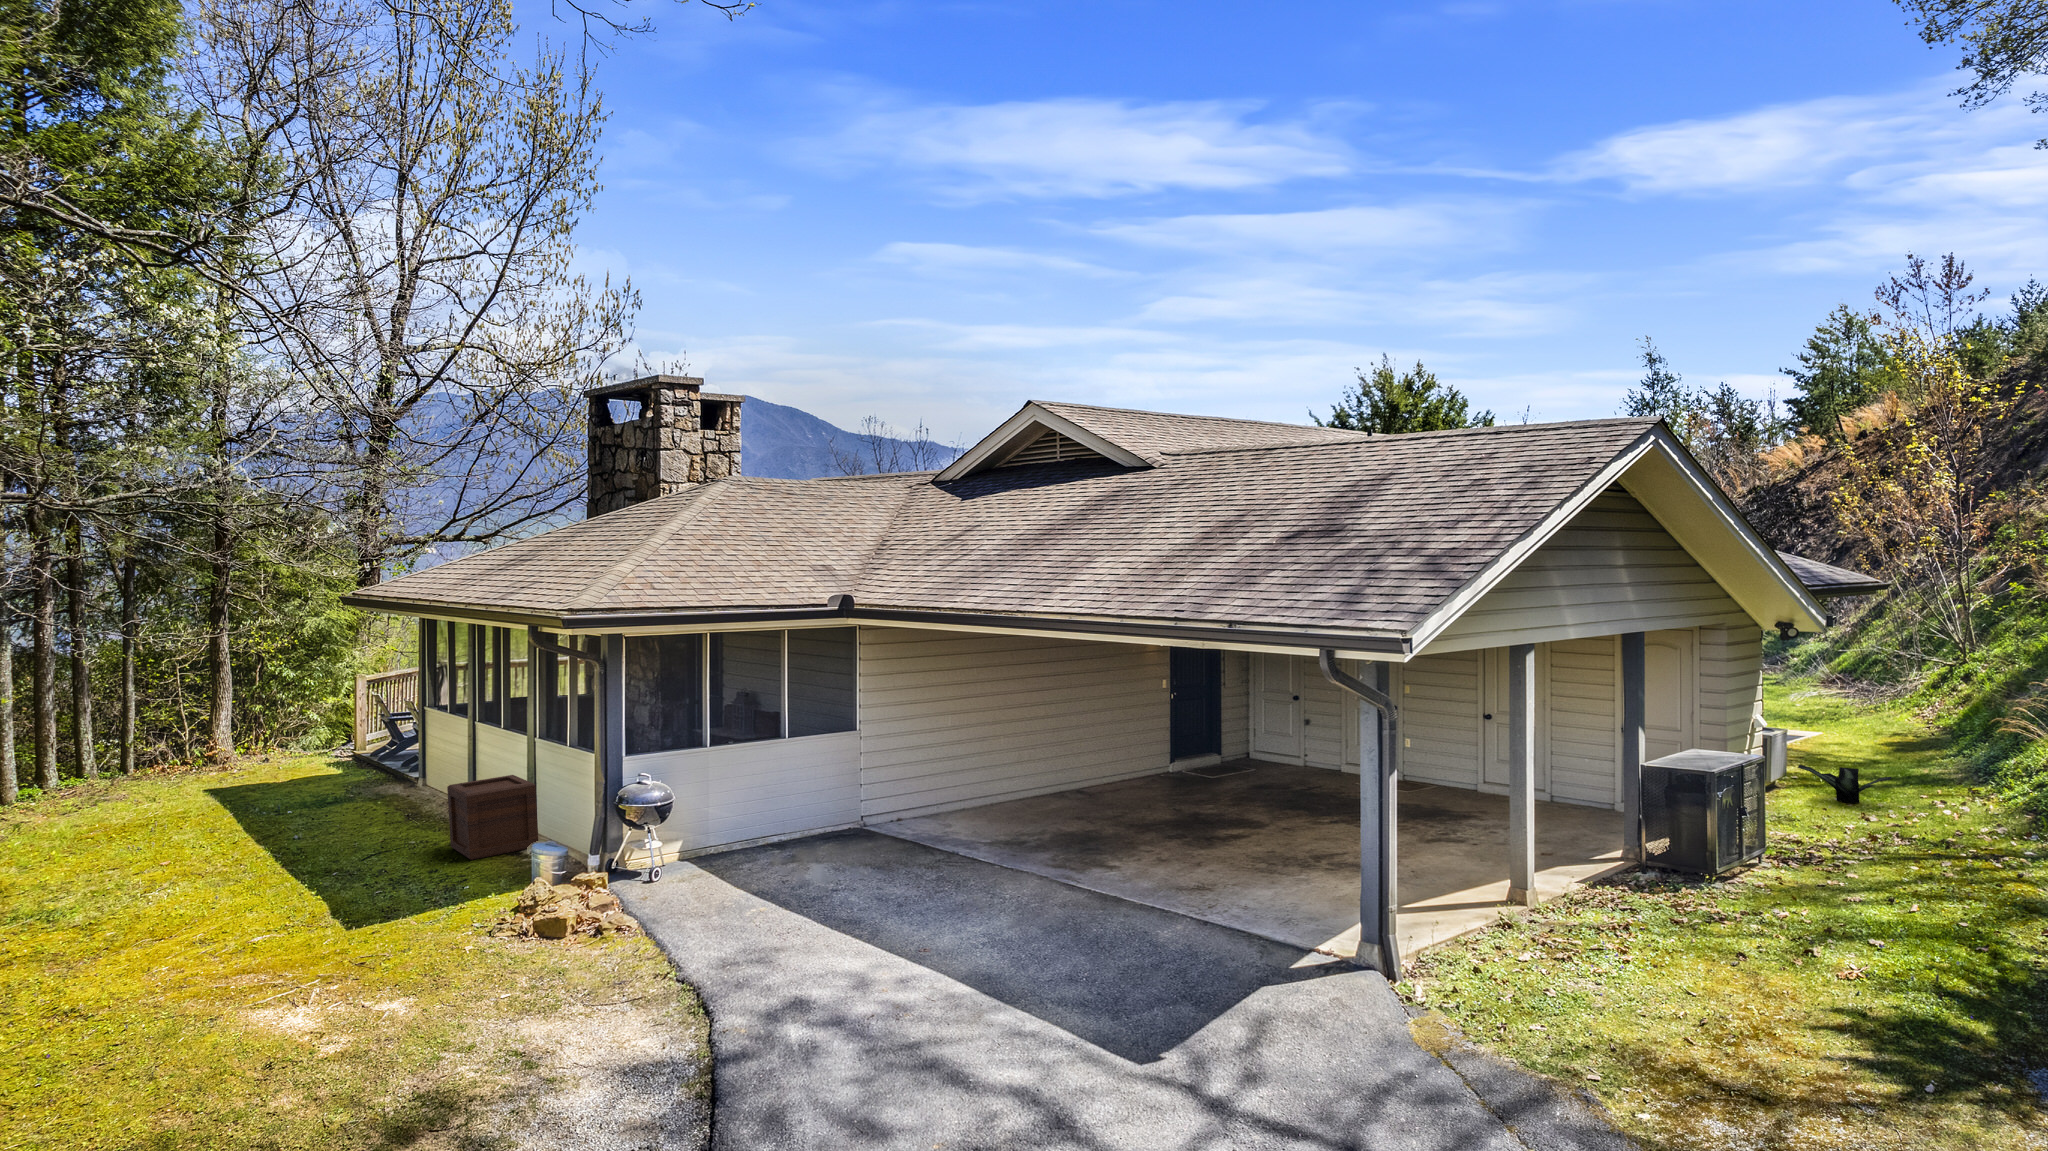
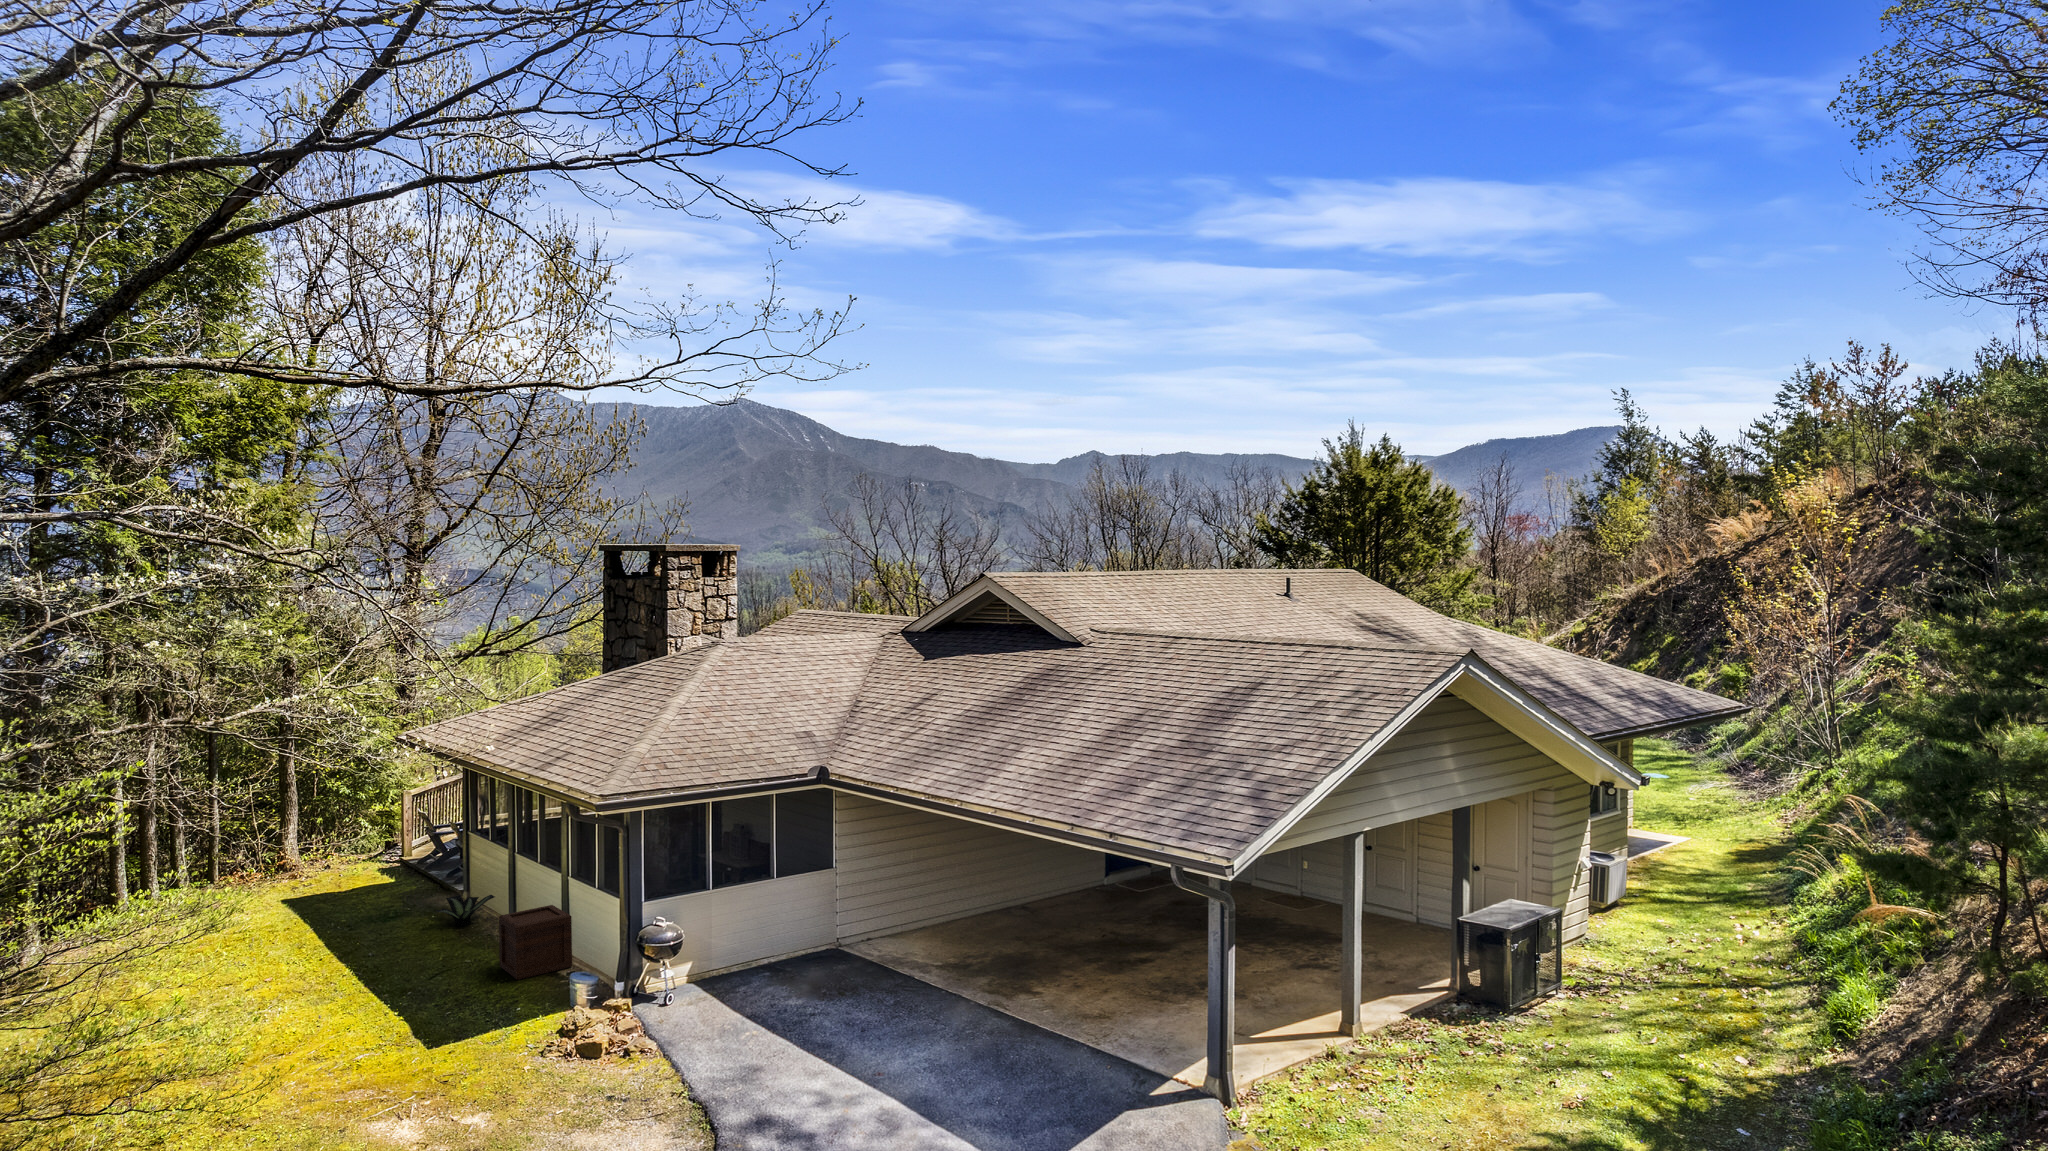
potted plant: present [1798,765,1891,804] -> present [435,895,495,926]

